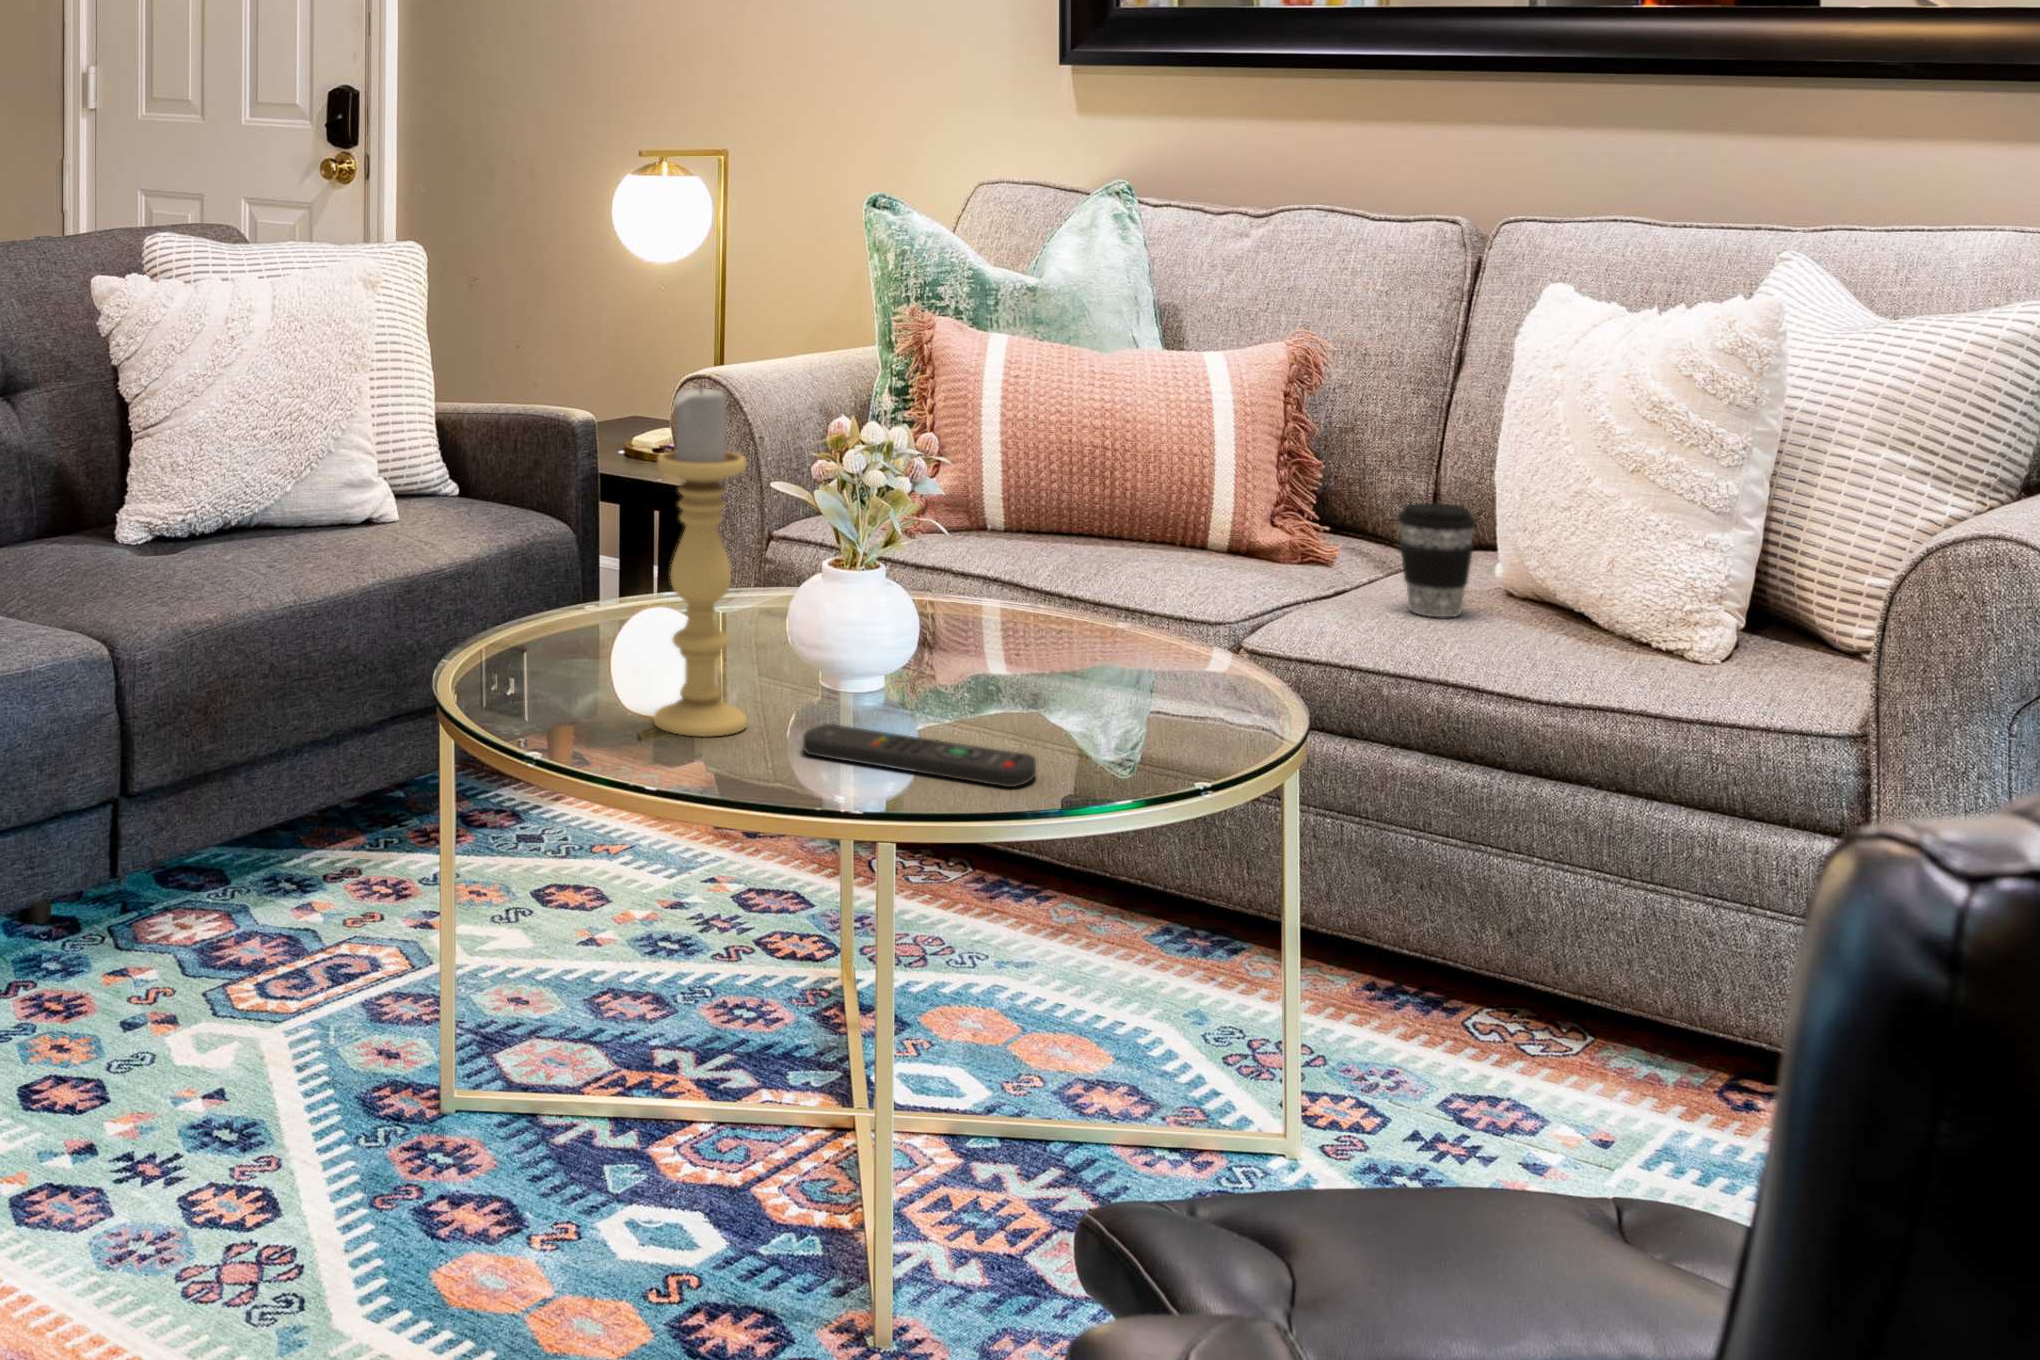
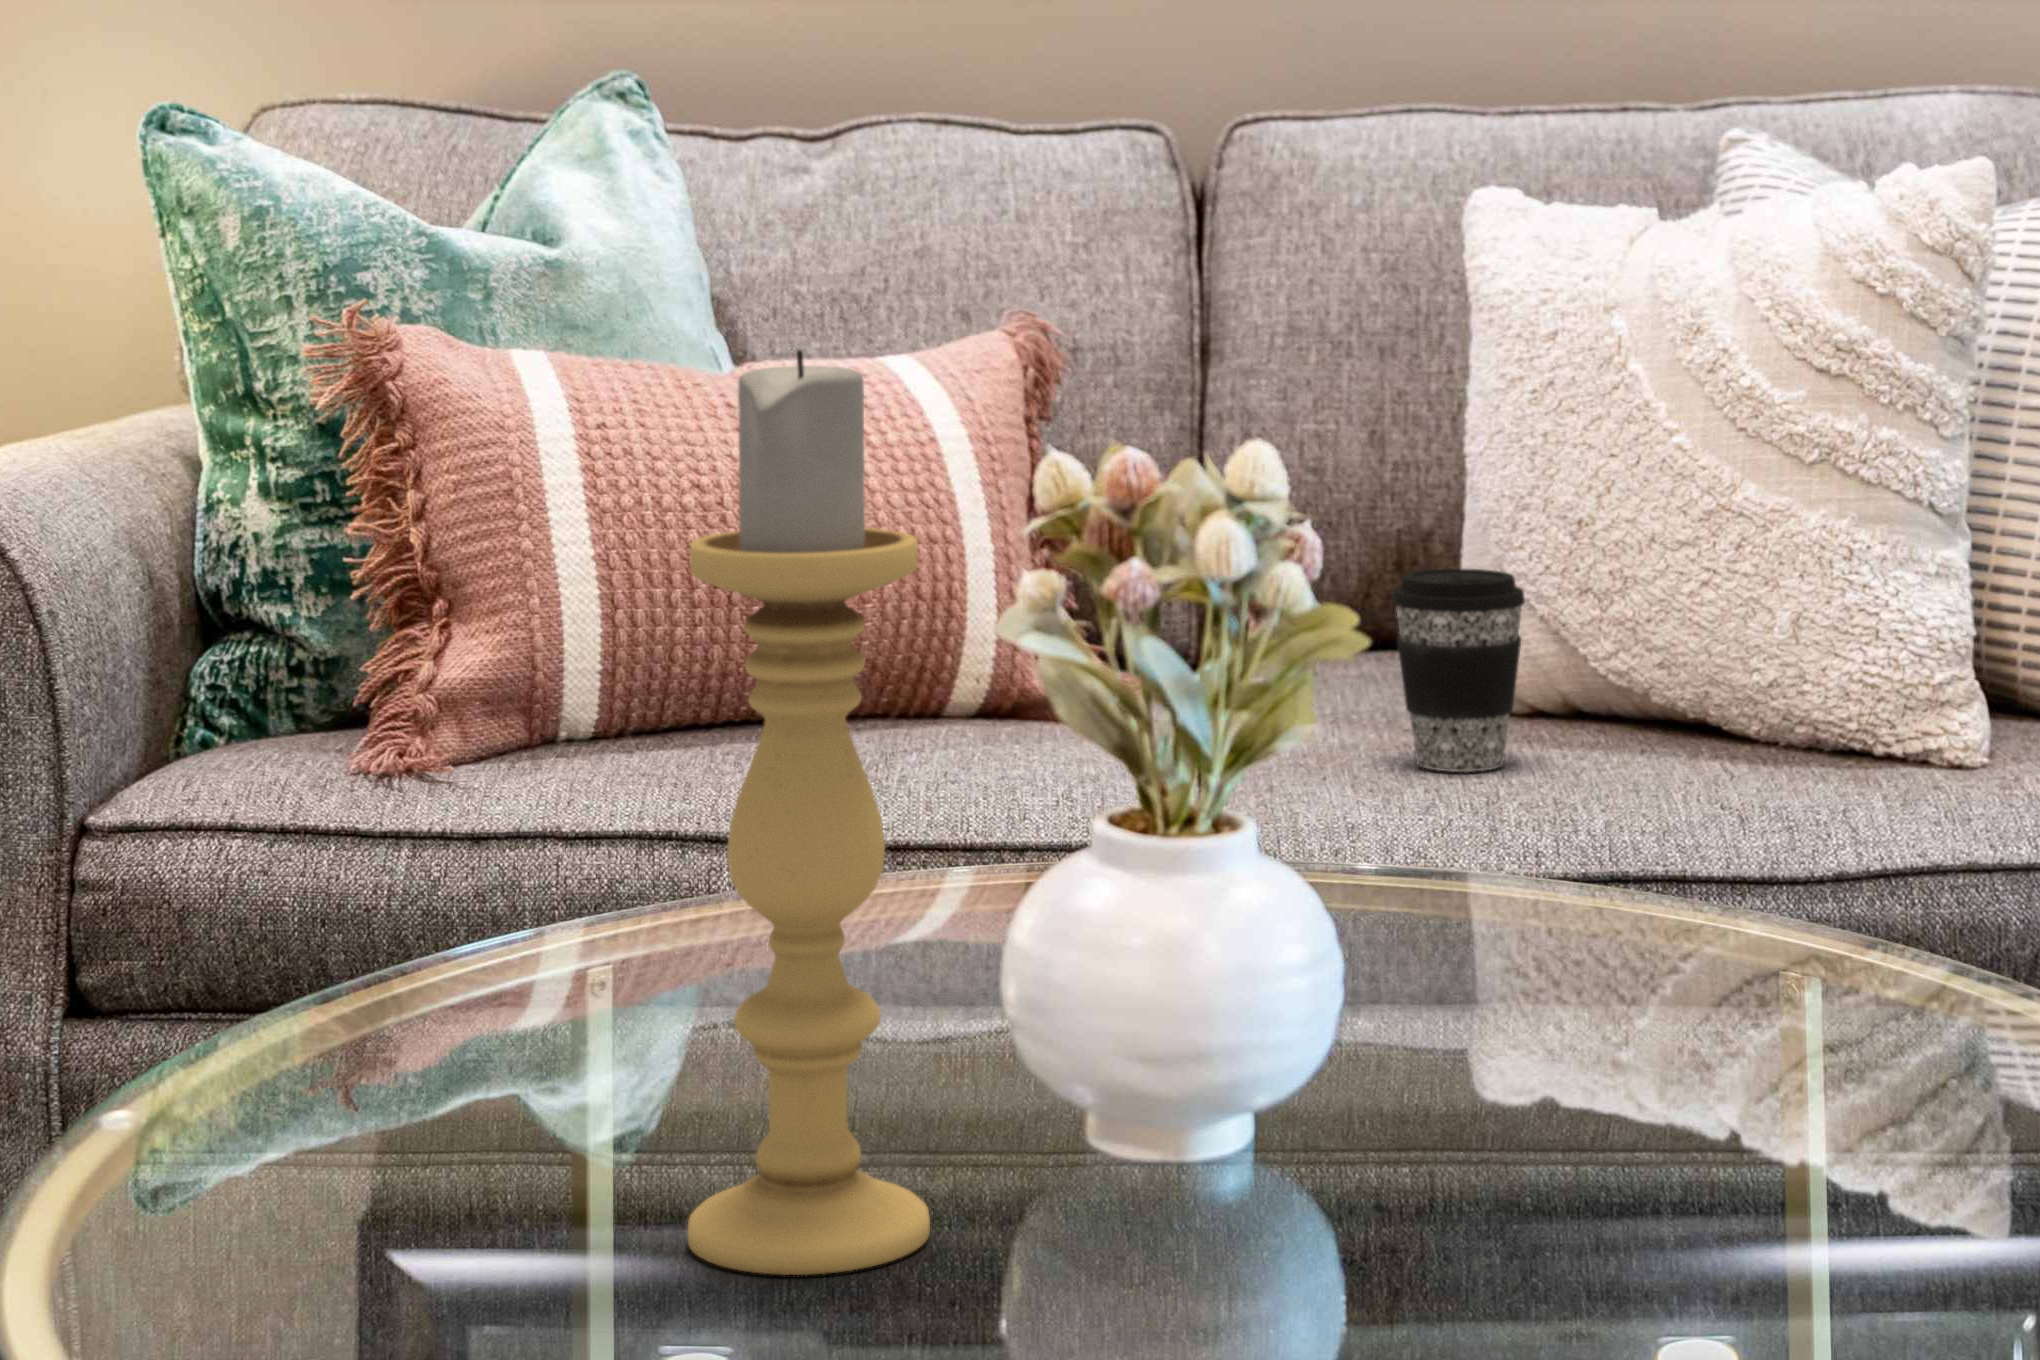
remote control: present [803,724,1036,787] -> none [1128,1129,1690,1247]

